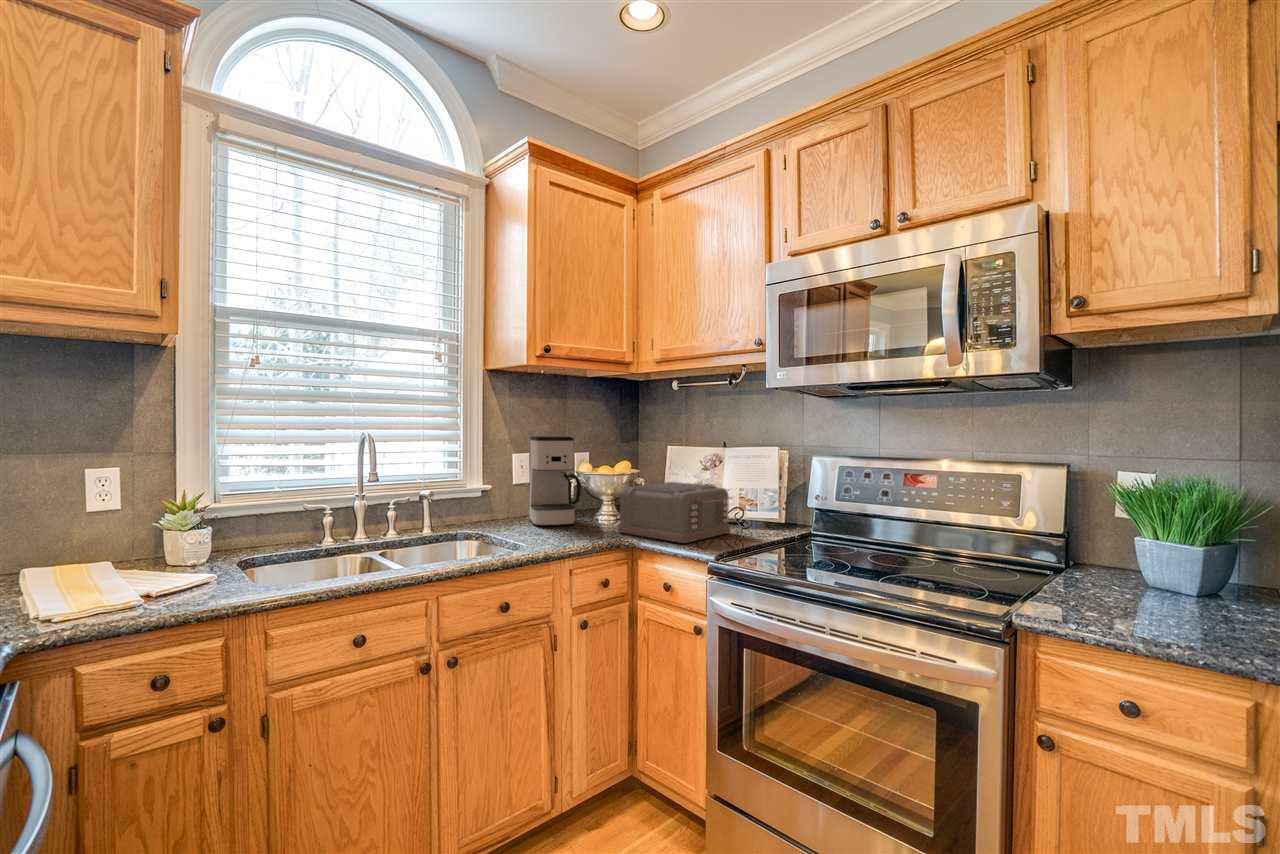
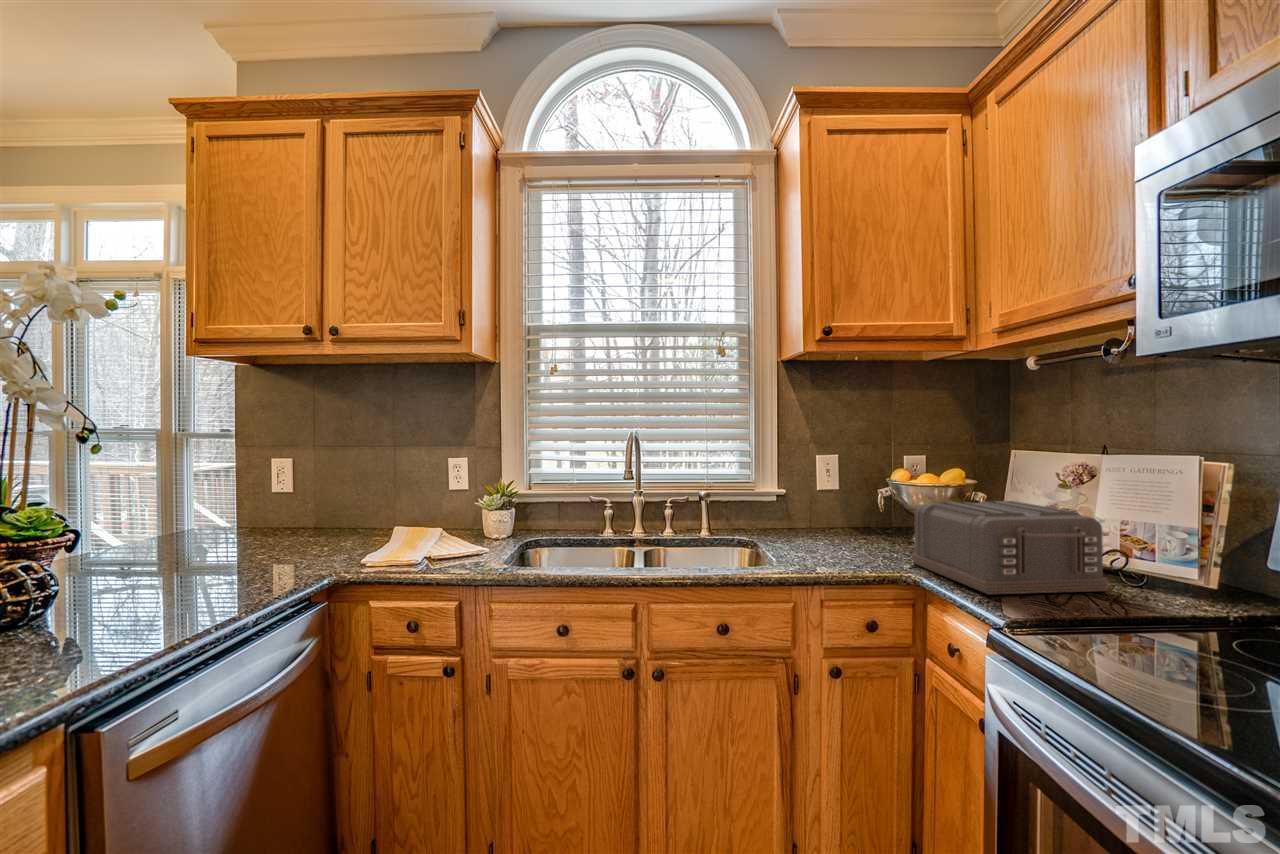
coffee maker: present [529,436,581,526] -> none [819,435,884,545]

